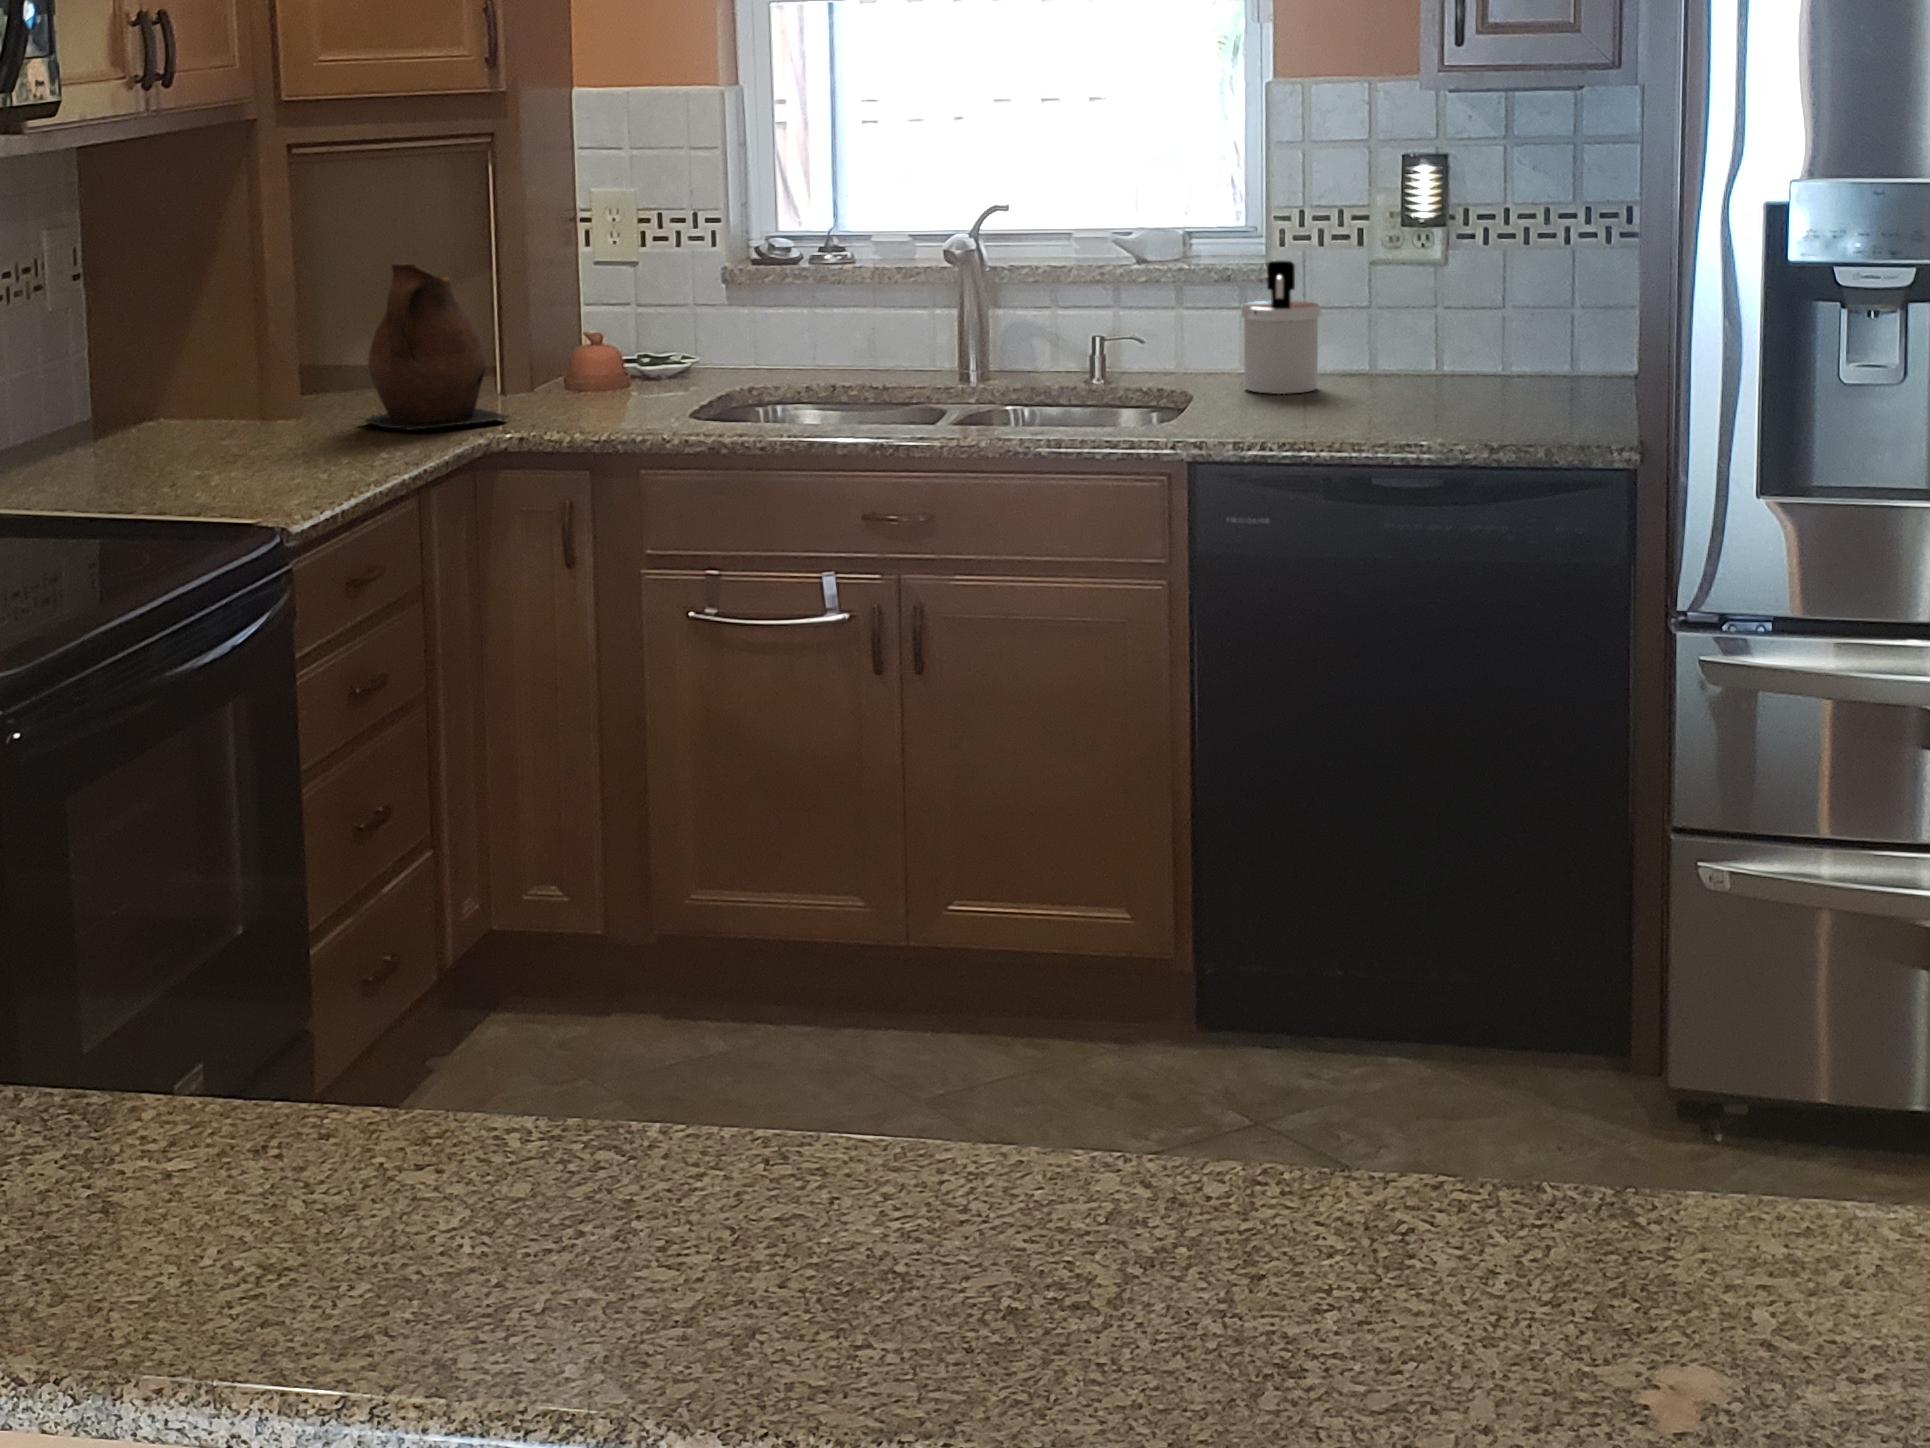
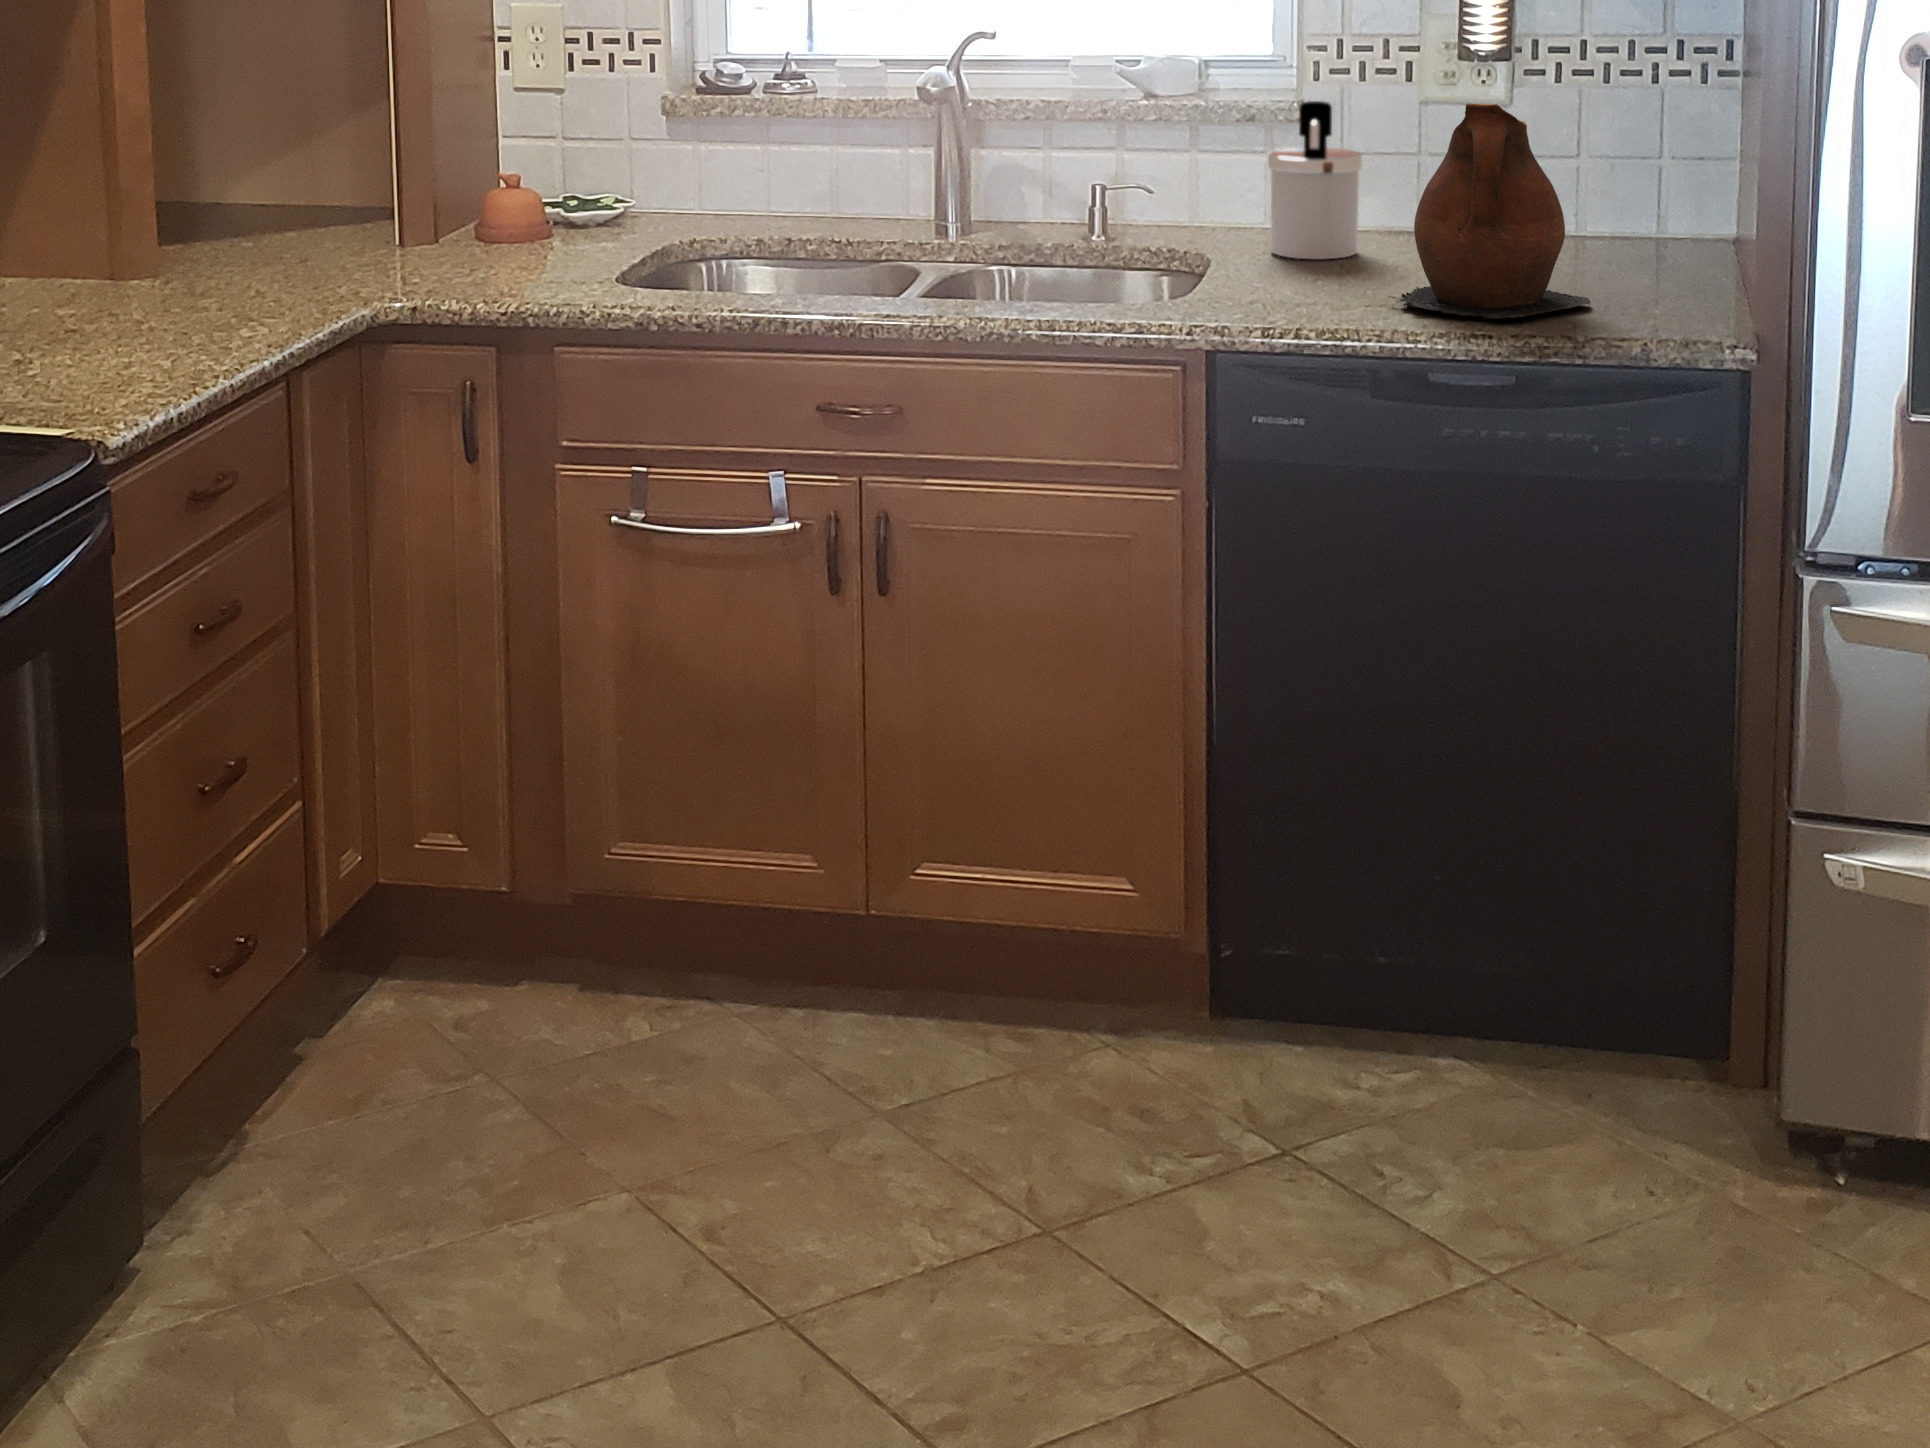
ceramic pitcher: present [356,263,509,430] -> present [1388,103,1590,319]

